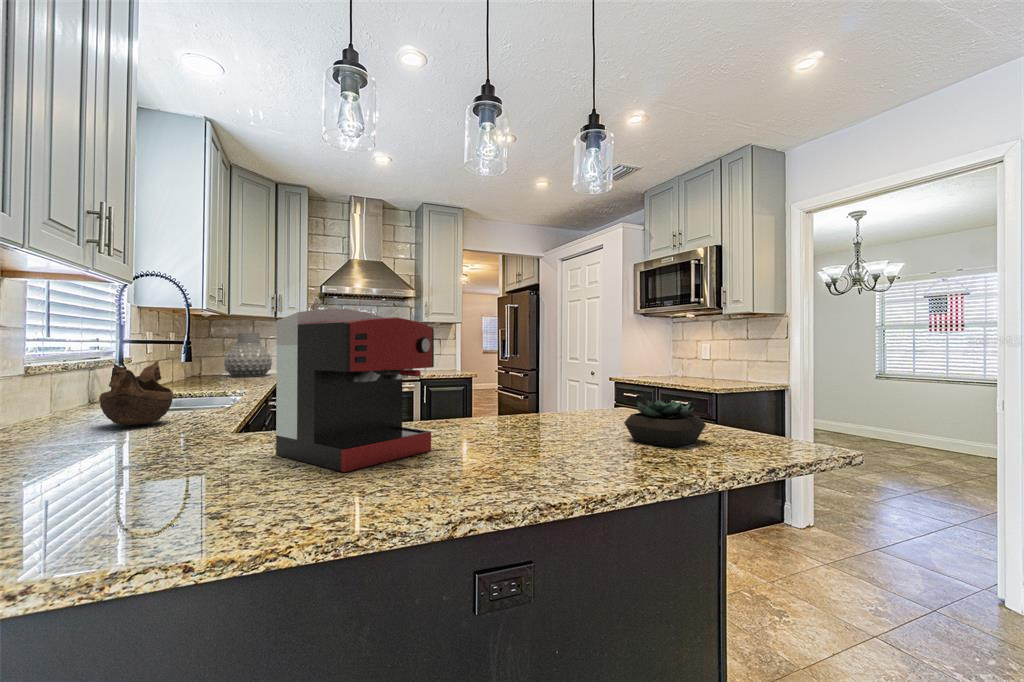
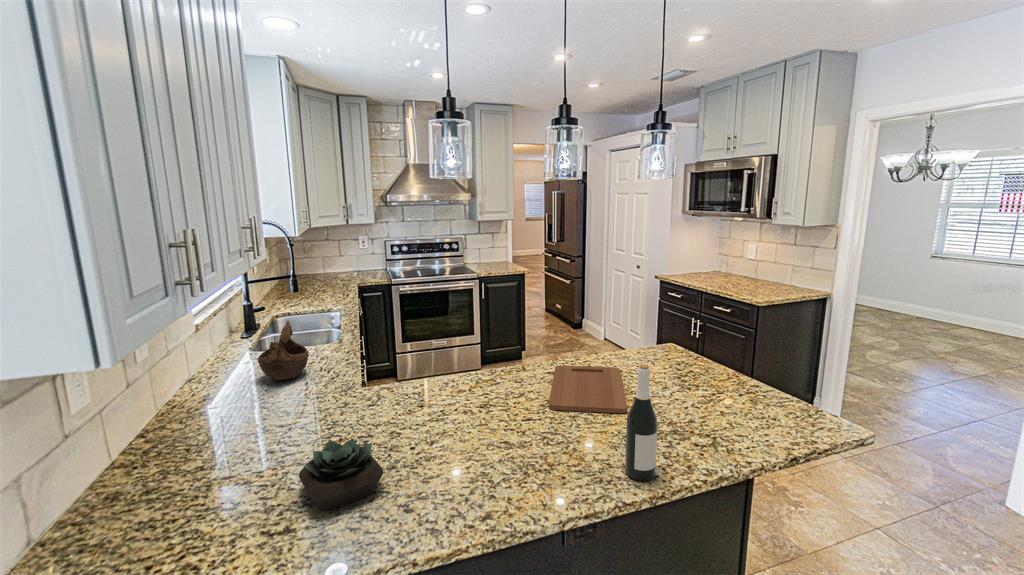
coffee maker: present [276,309,434,472] -> none [406,316,525,456]
wine bottle: none [554,325,595,487] -> present [625,365,658,481]
vase: present [224,333,272,377] -> none [303,237,344,279]
succulent plant: present [624,400,706,447] -> present [299,438,383,510]
cutting board: none [467,415,565,443] -> present [549,365,627,413]

